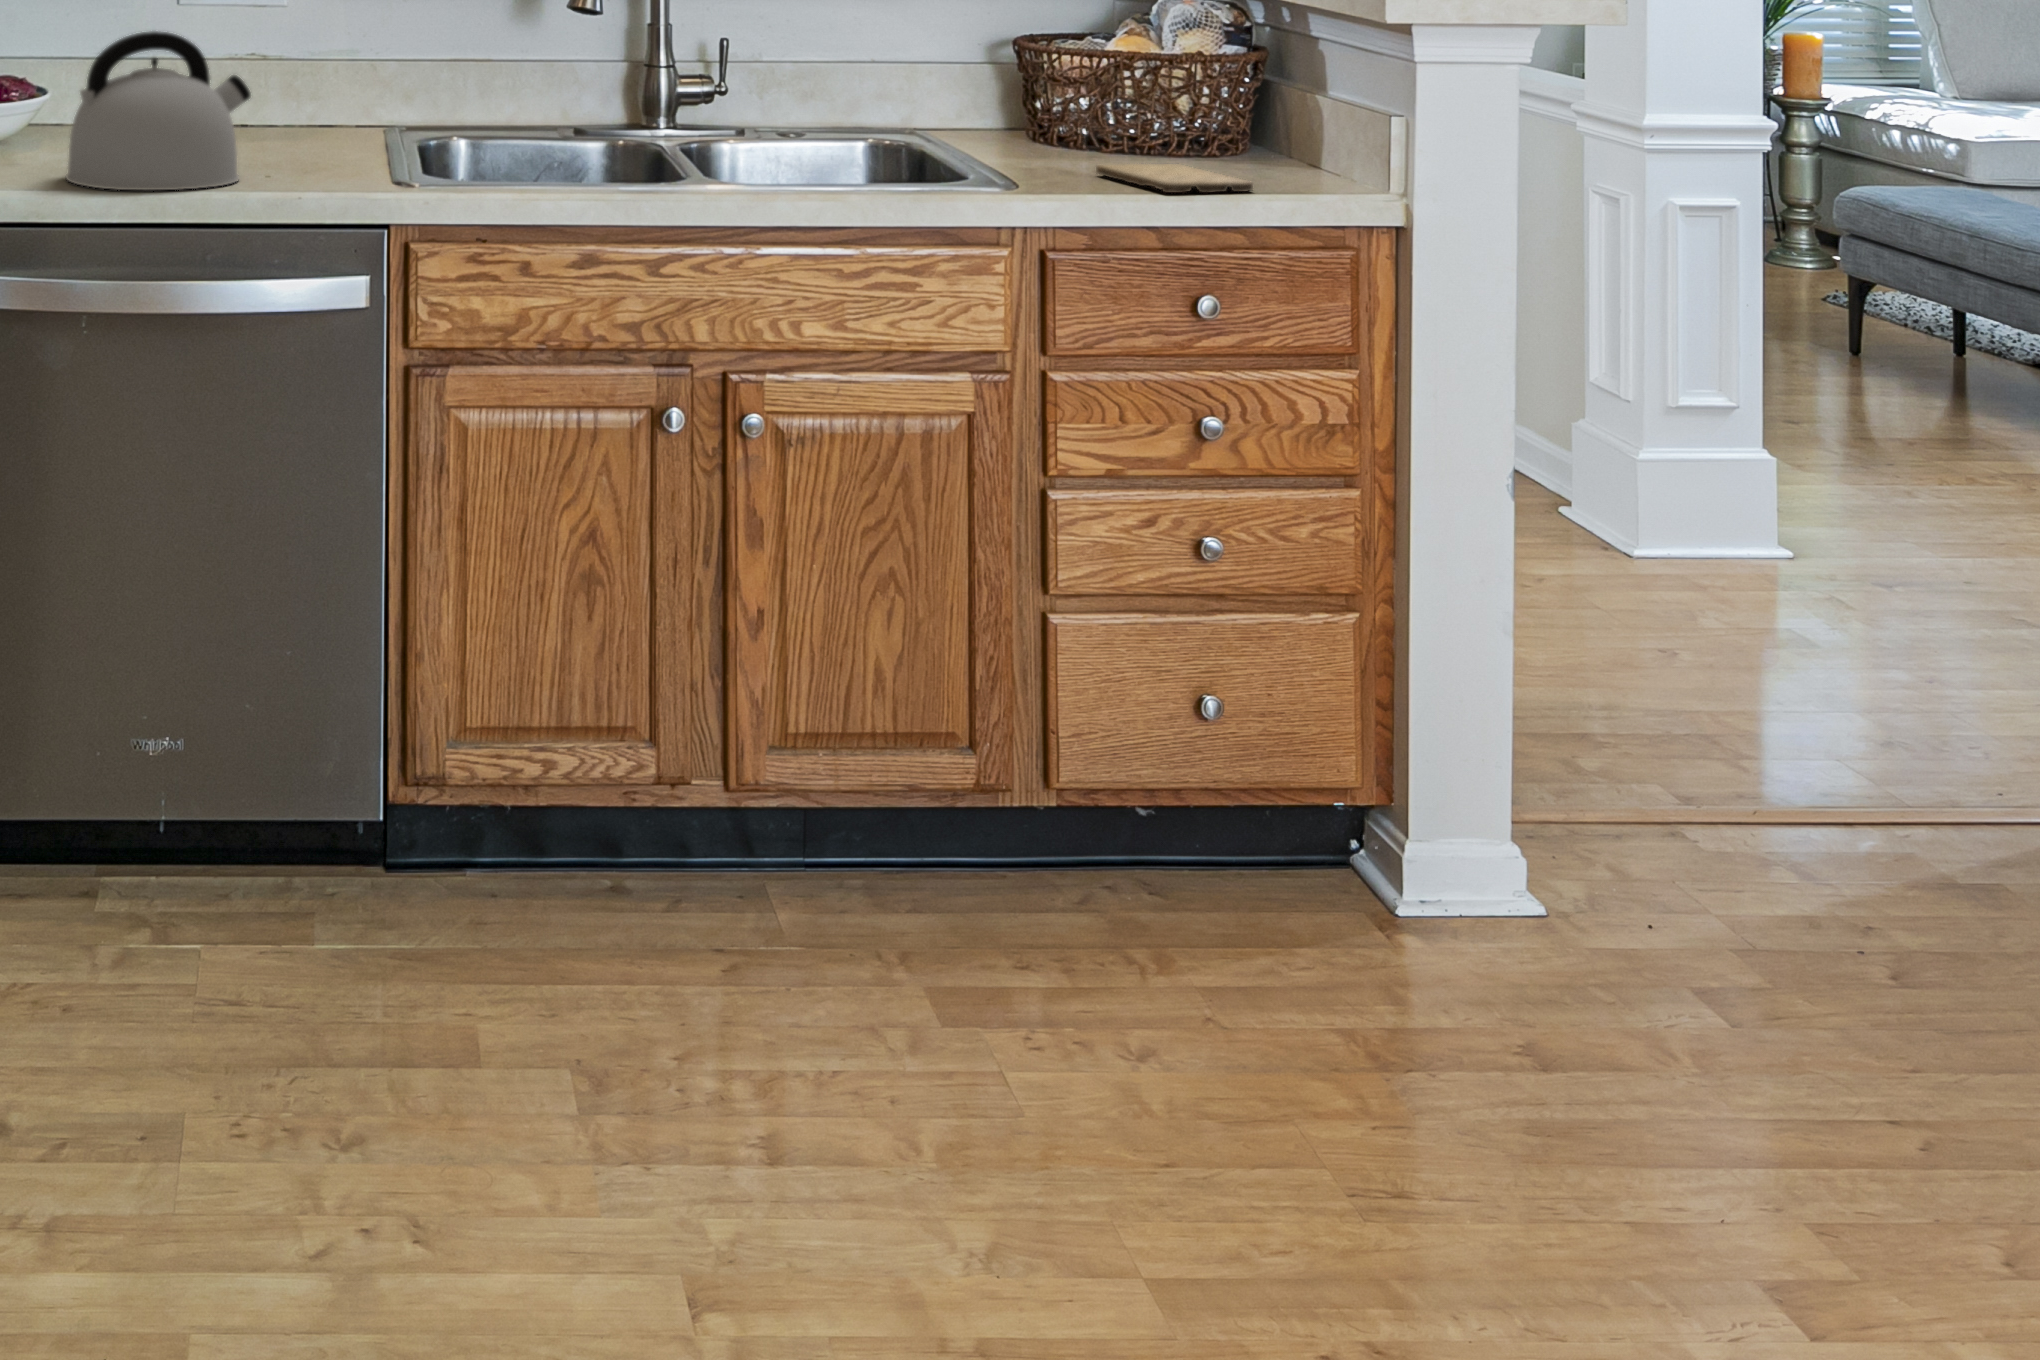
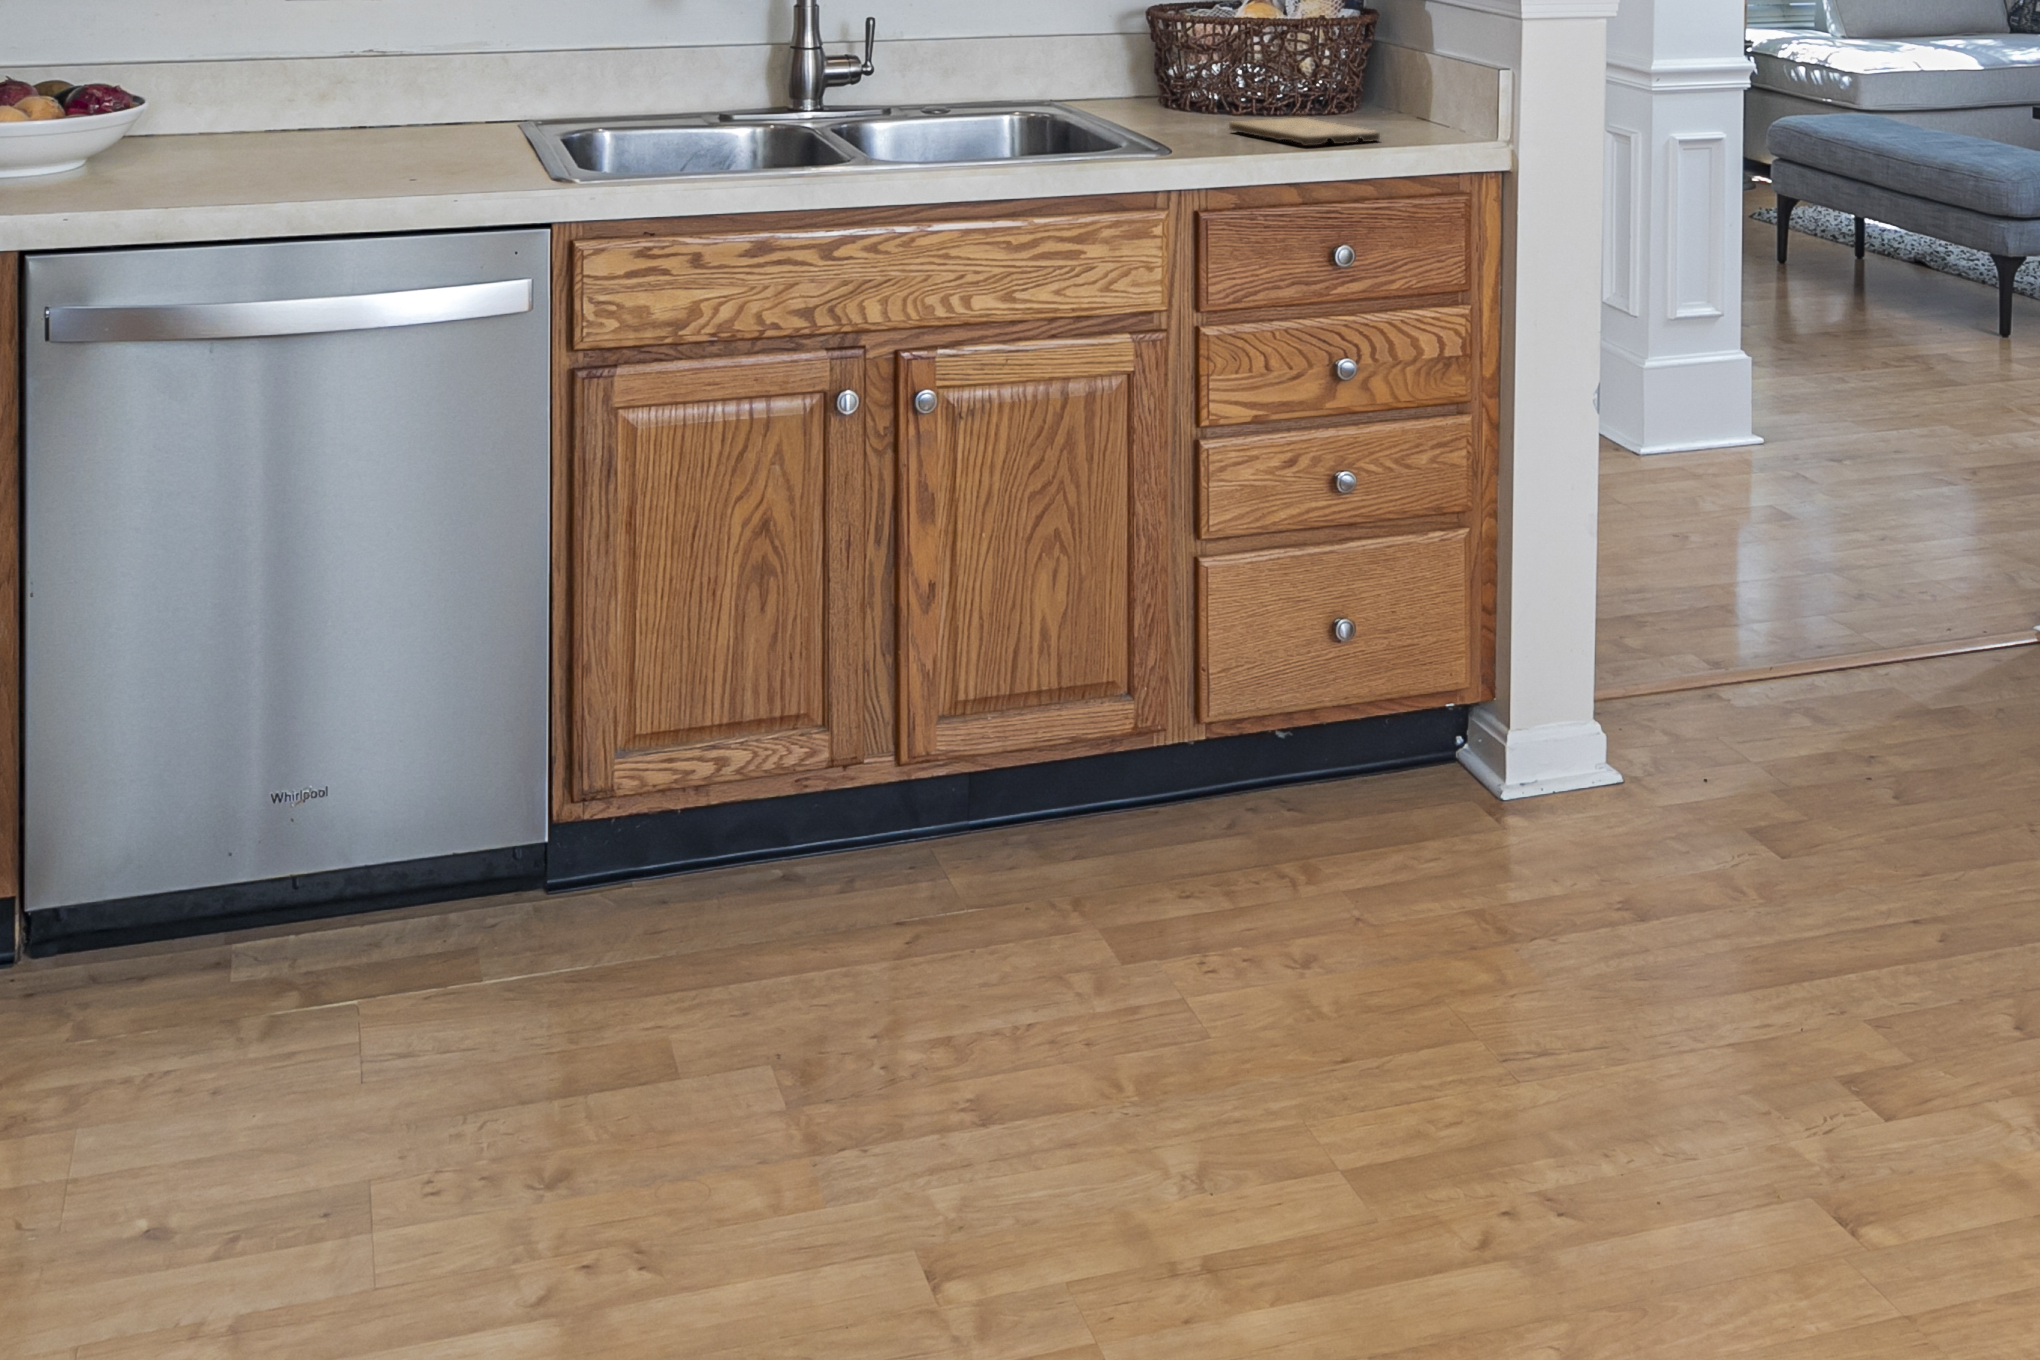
kettle: present [66,31,251,190] -> none [165,21,375,197]

